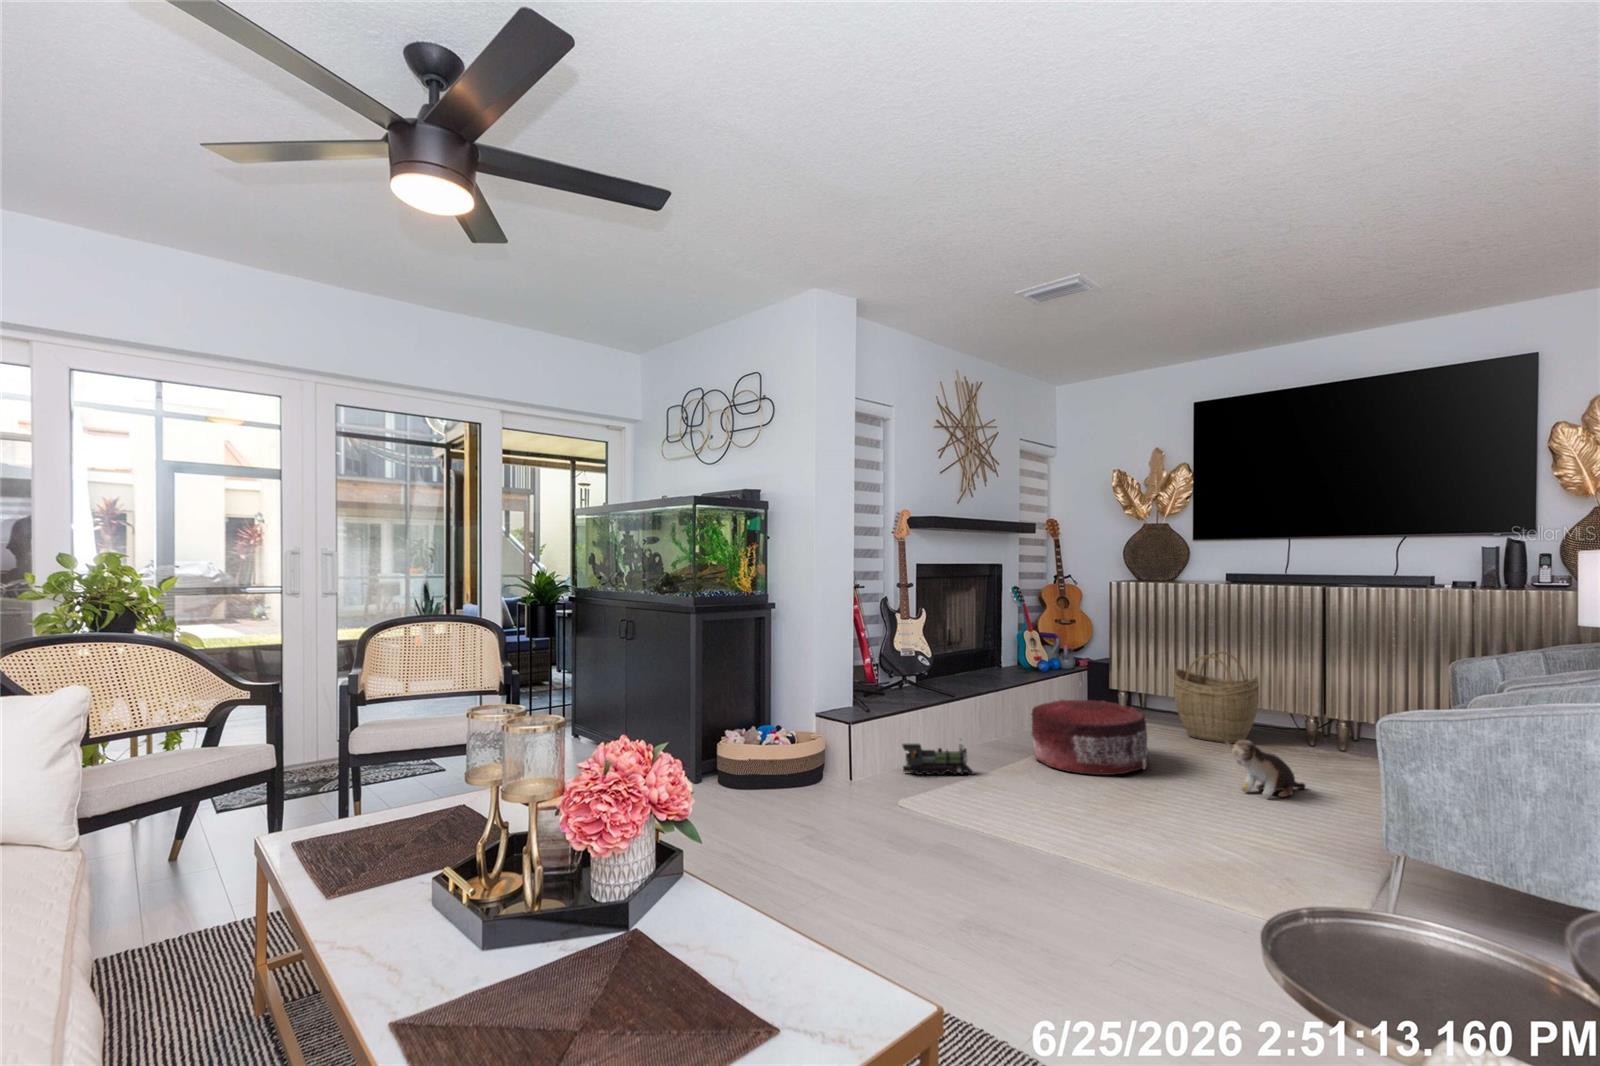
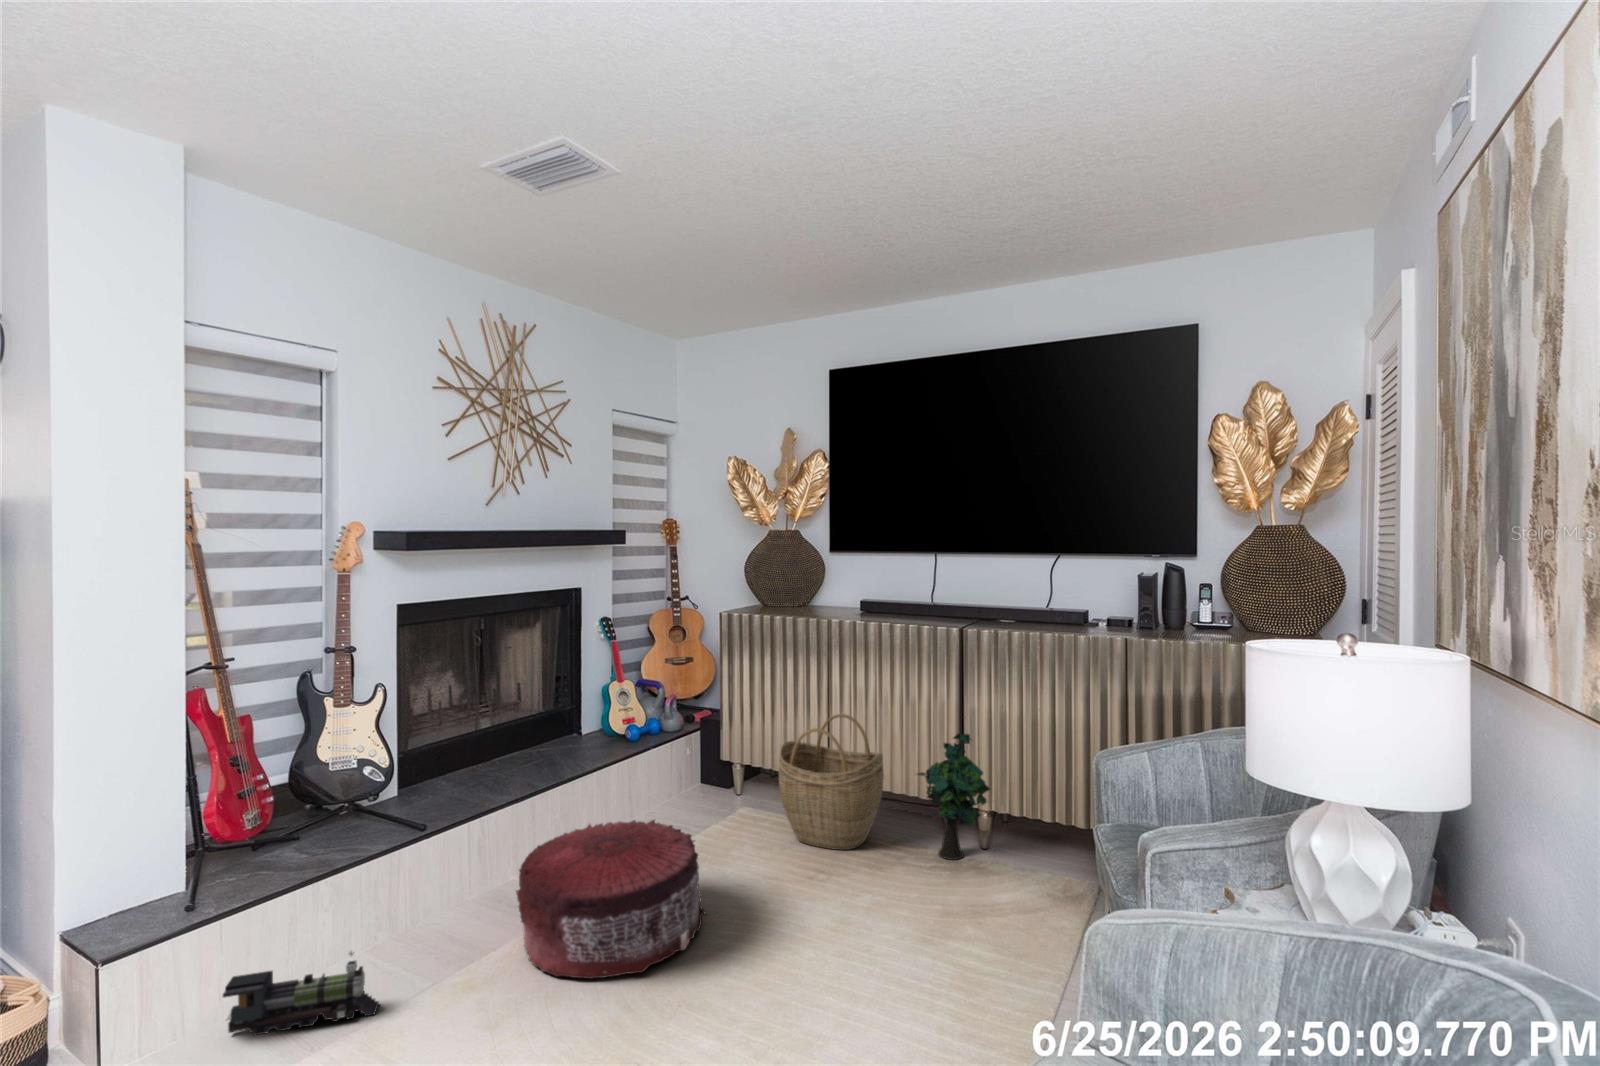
decorative plant: none [1287,661,1353,754] -> present [918,734,990,860]
plush toy: present [1225,740,1305,797] -> none [779,916,904,1009]

